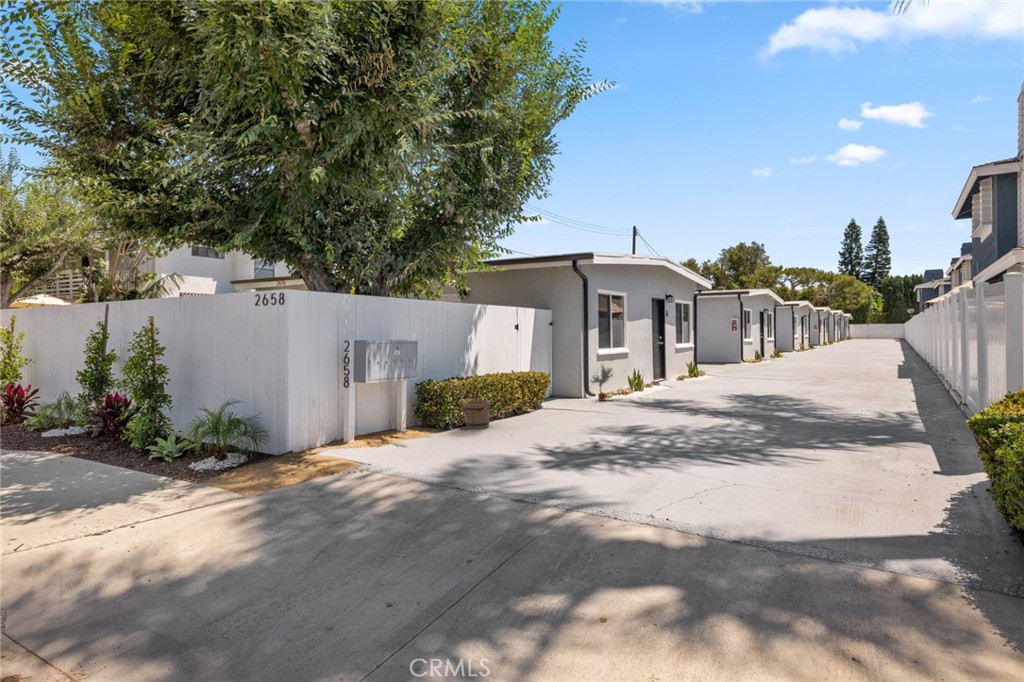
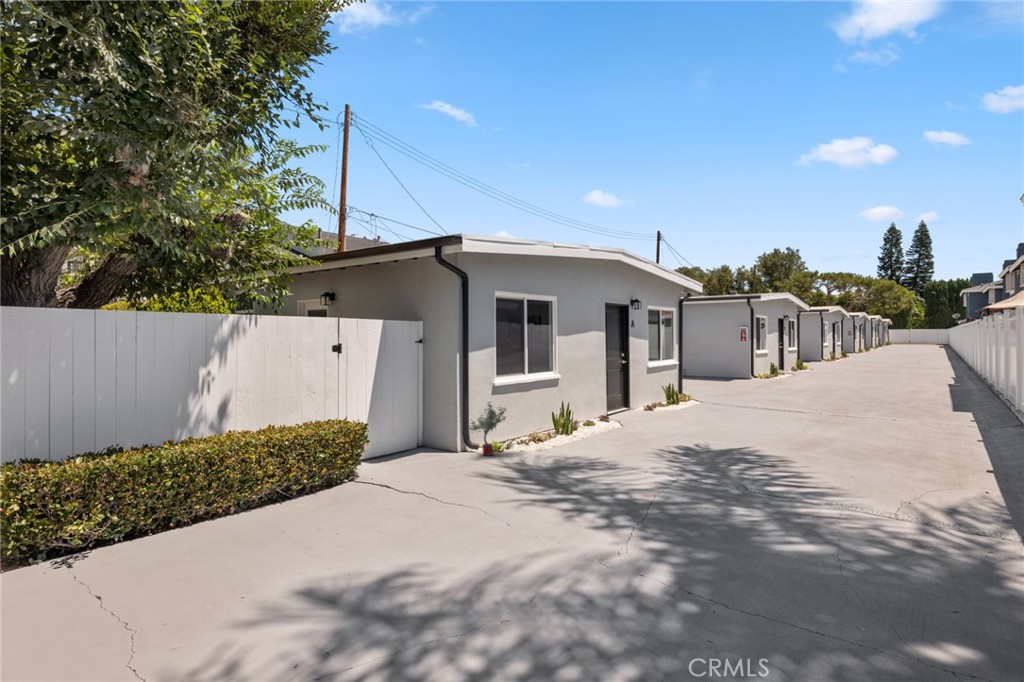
bucket: present [462,400,490,429] -> none [82,495,148,557]

